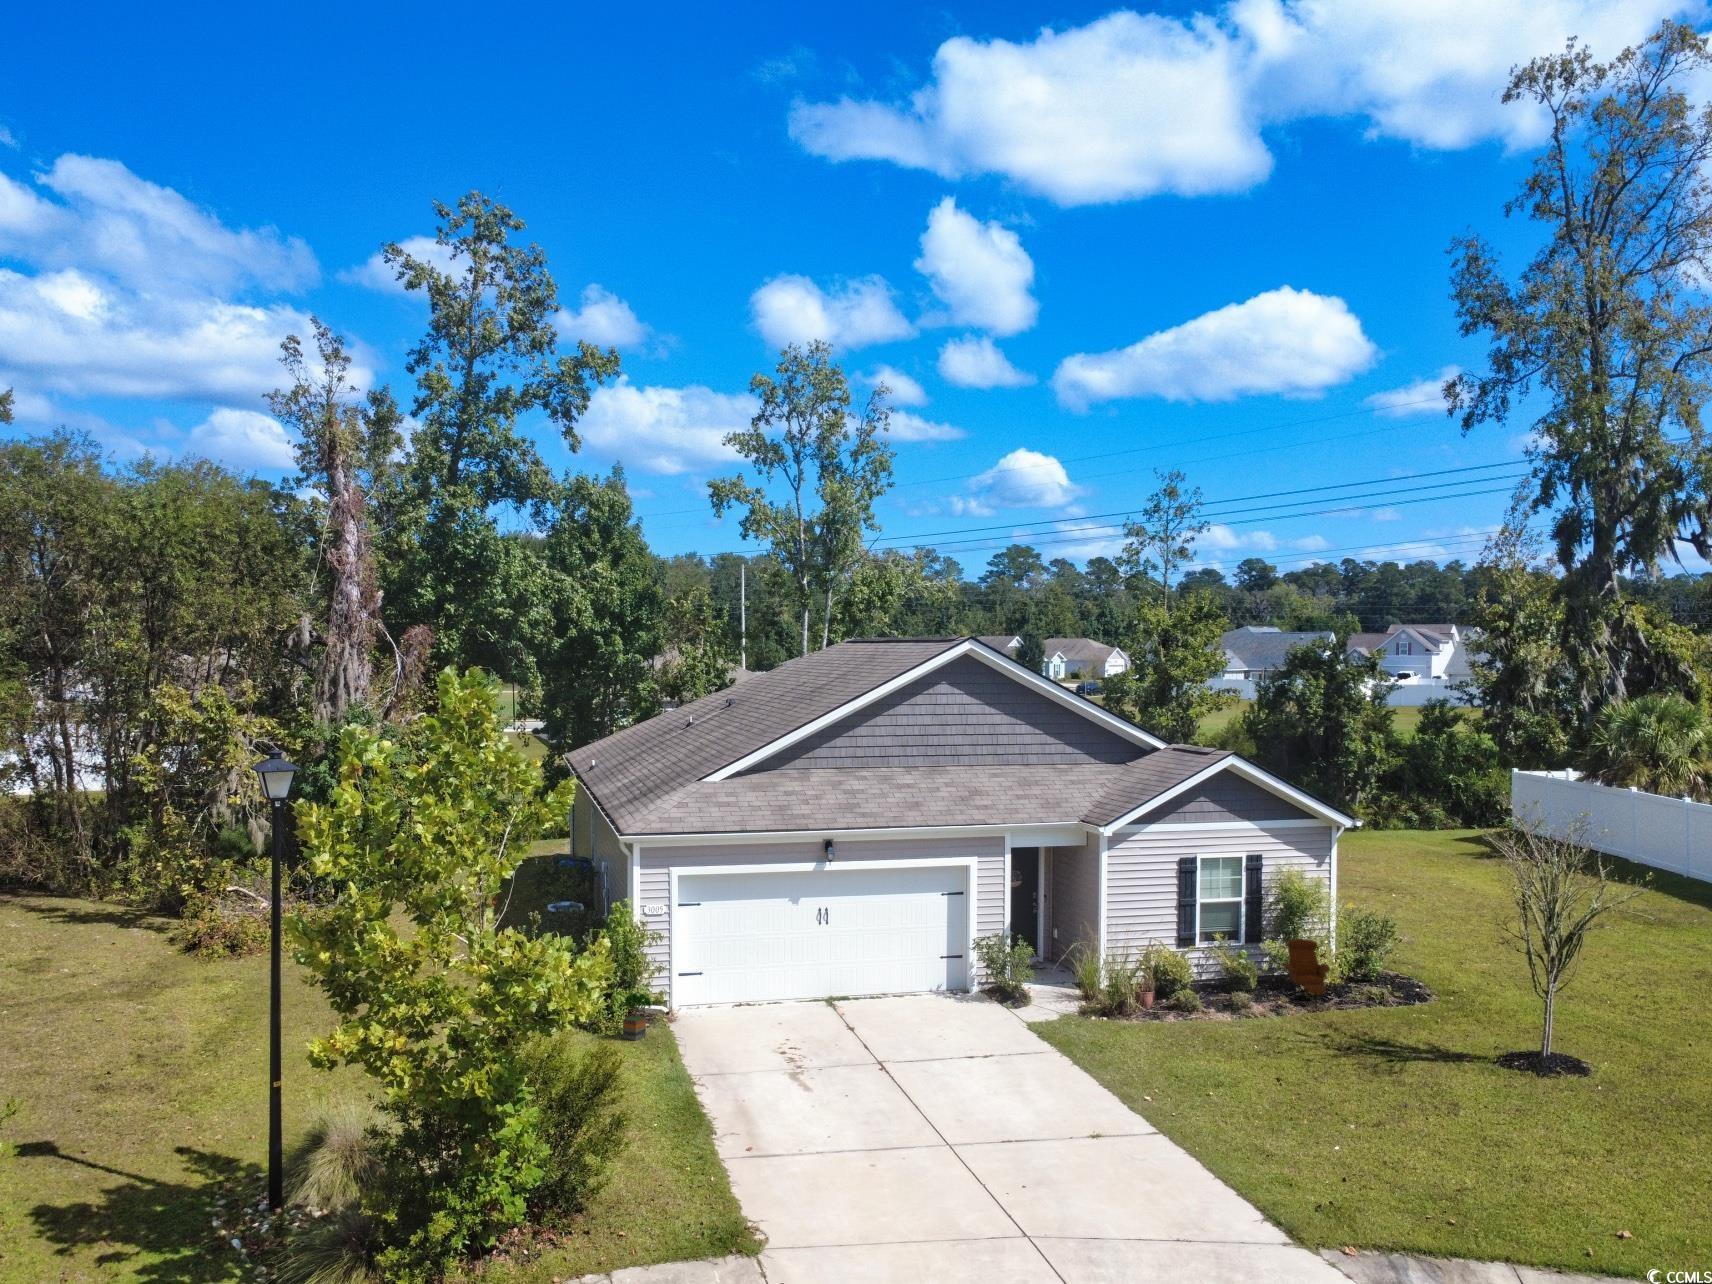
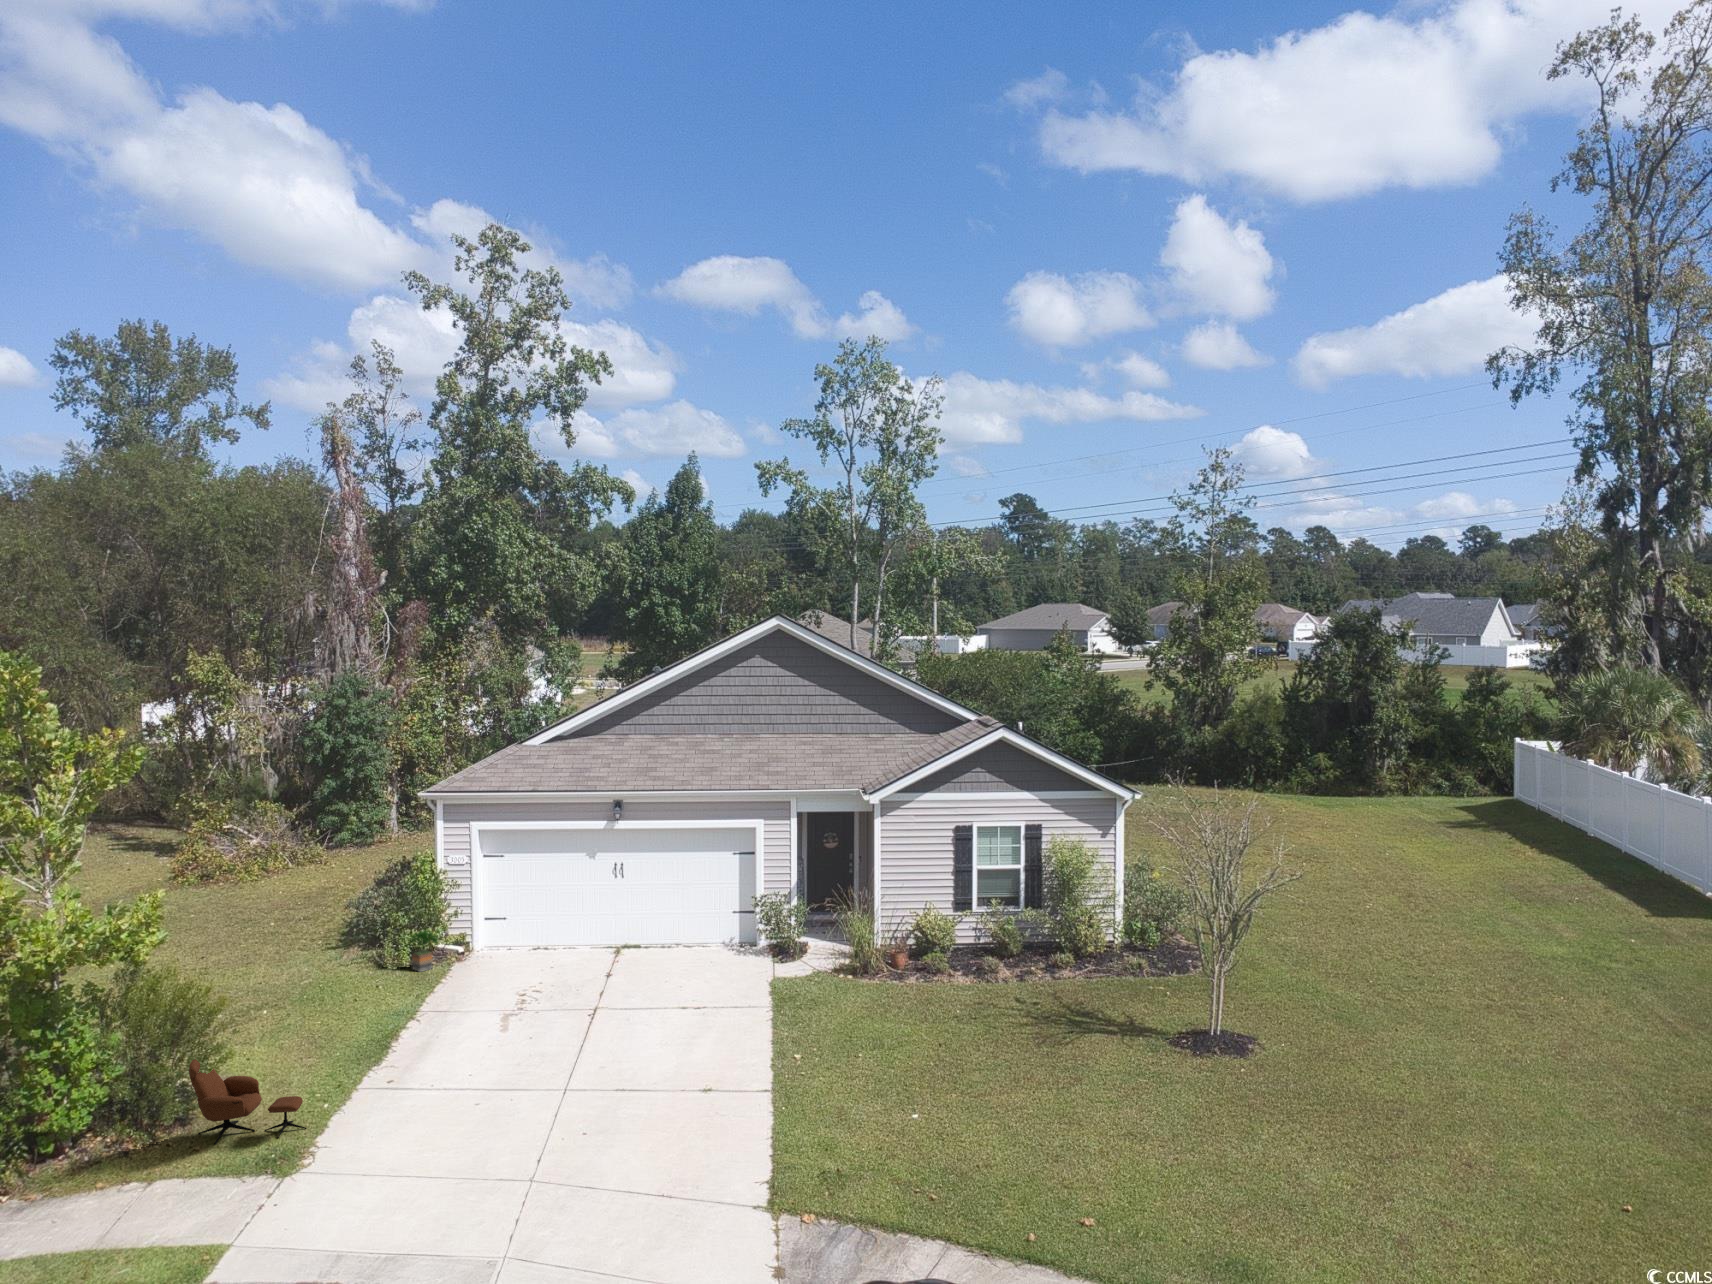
lounge chair: present [1283,939,1330,1006] -> present [189,1059,306,1144]

